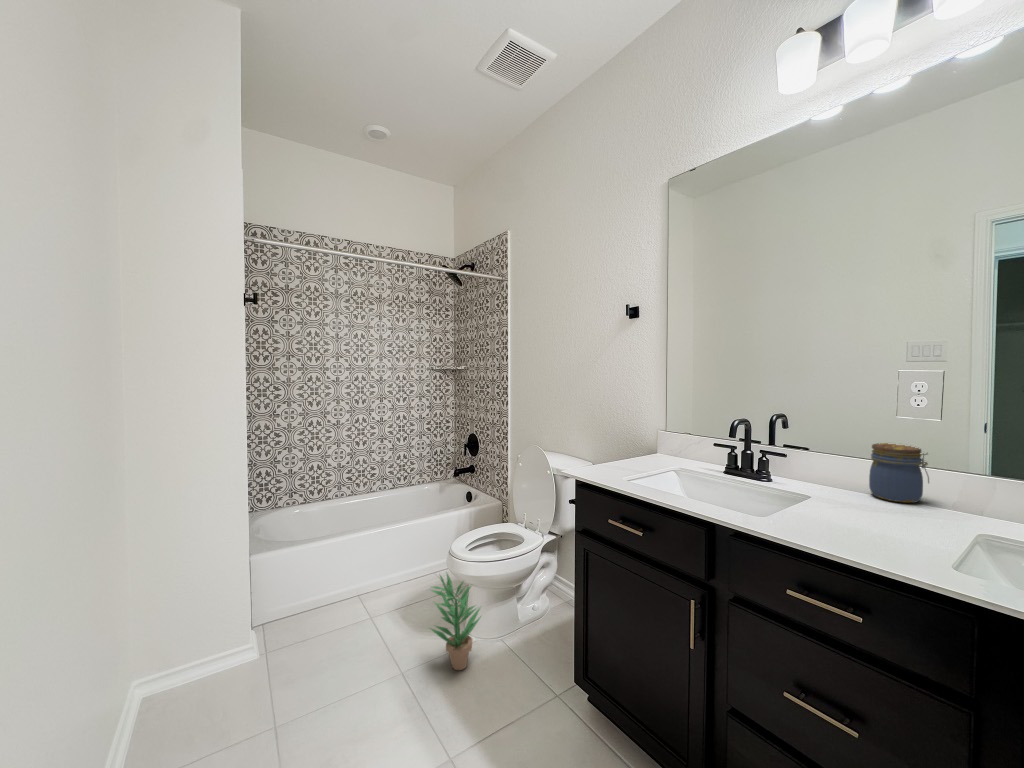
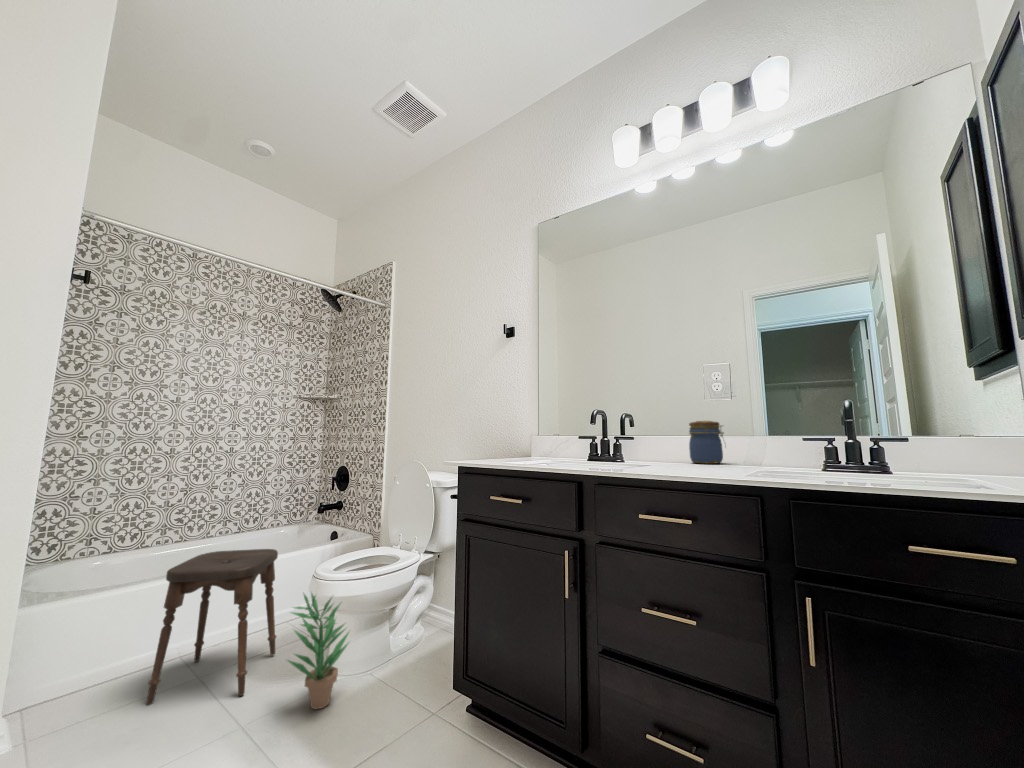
stool: none [335,518,425,643] -> present [146,549,278,705]

